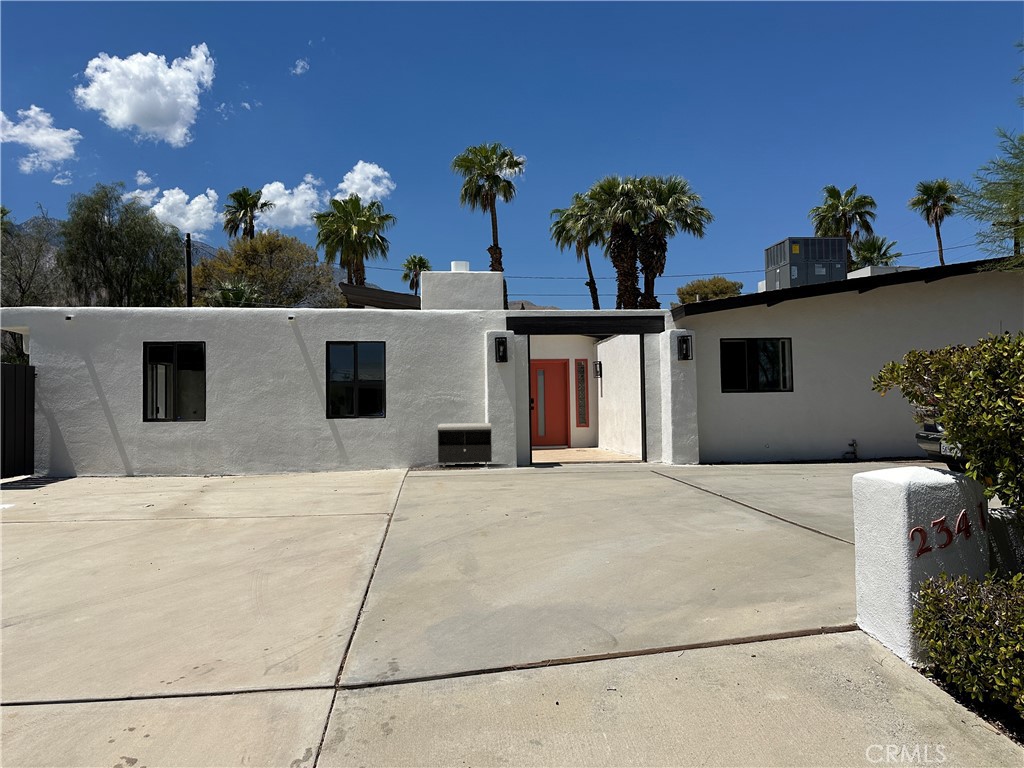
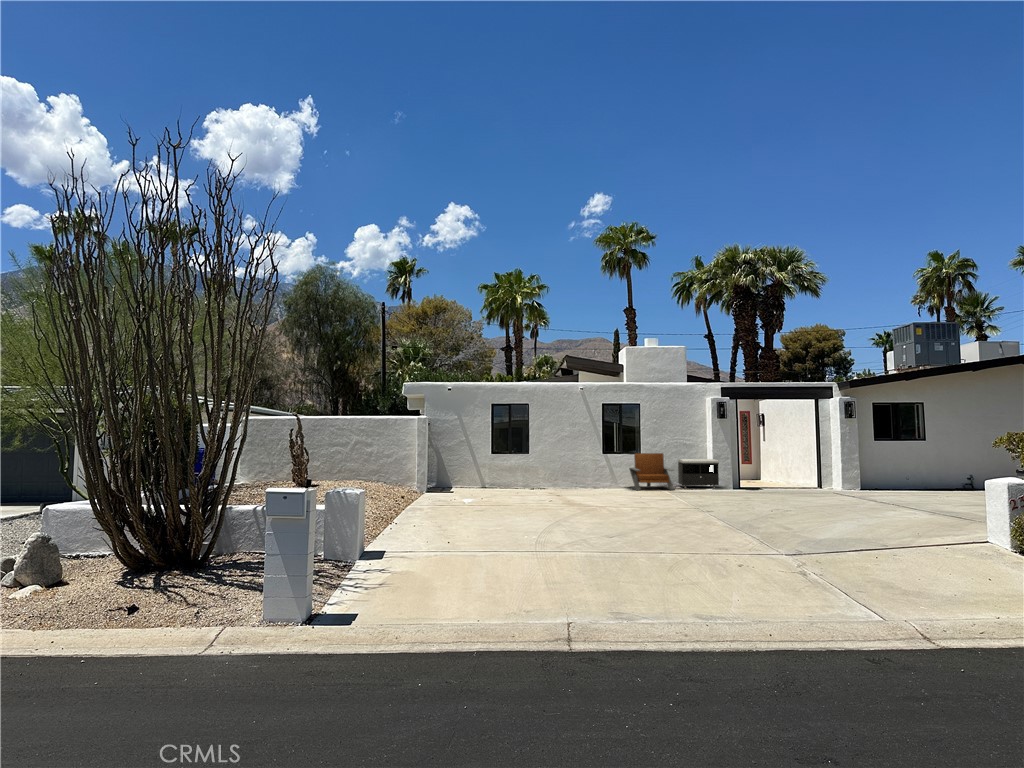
lounge chair: none [357,416,419,473] -> present [629,453,674,490]

